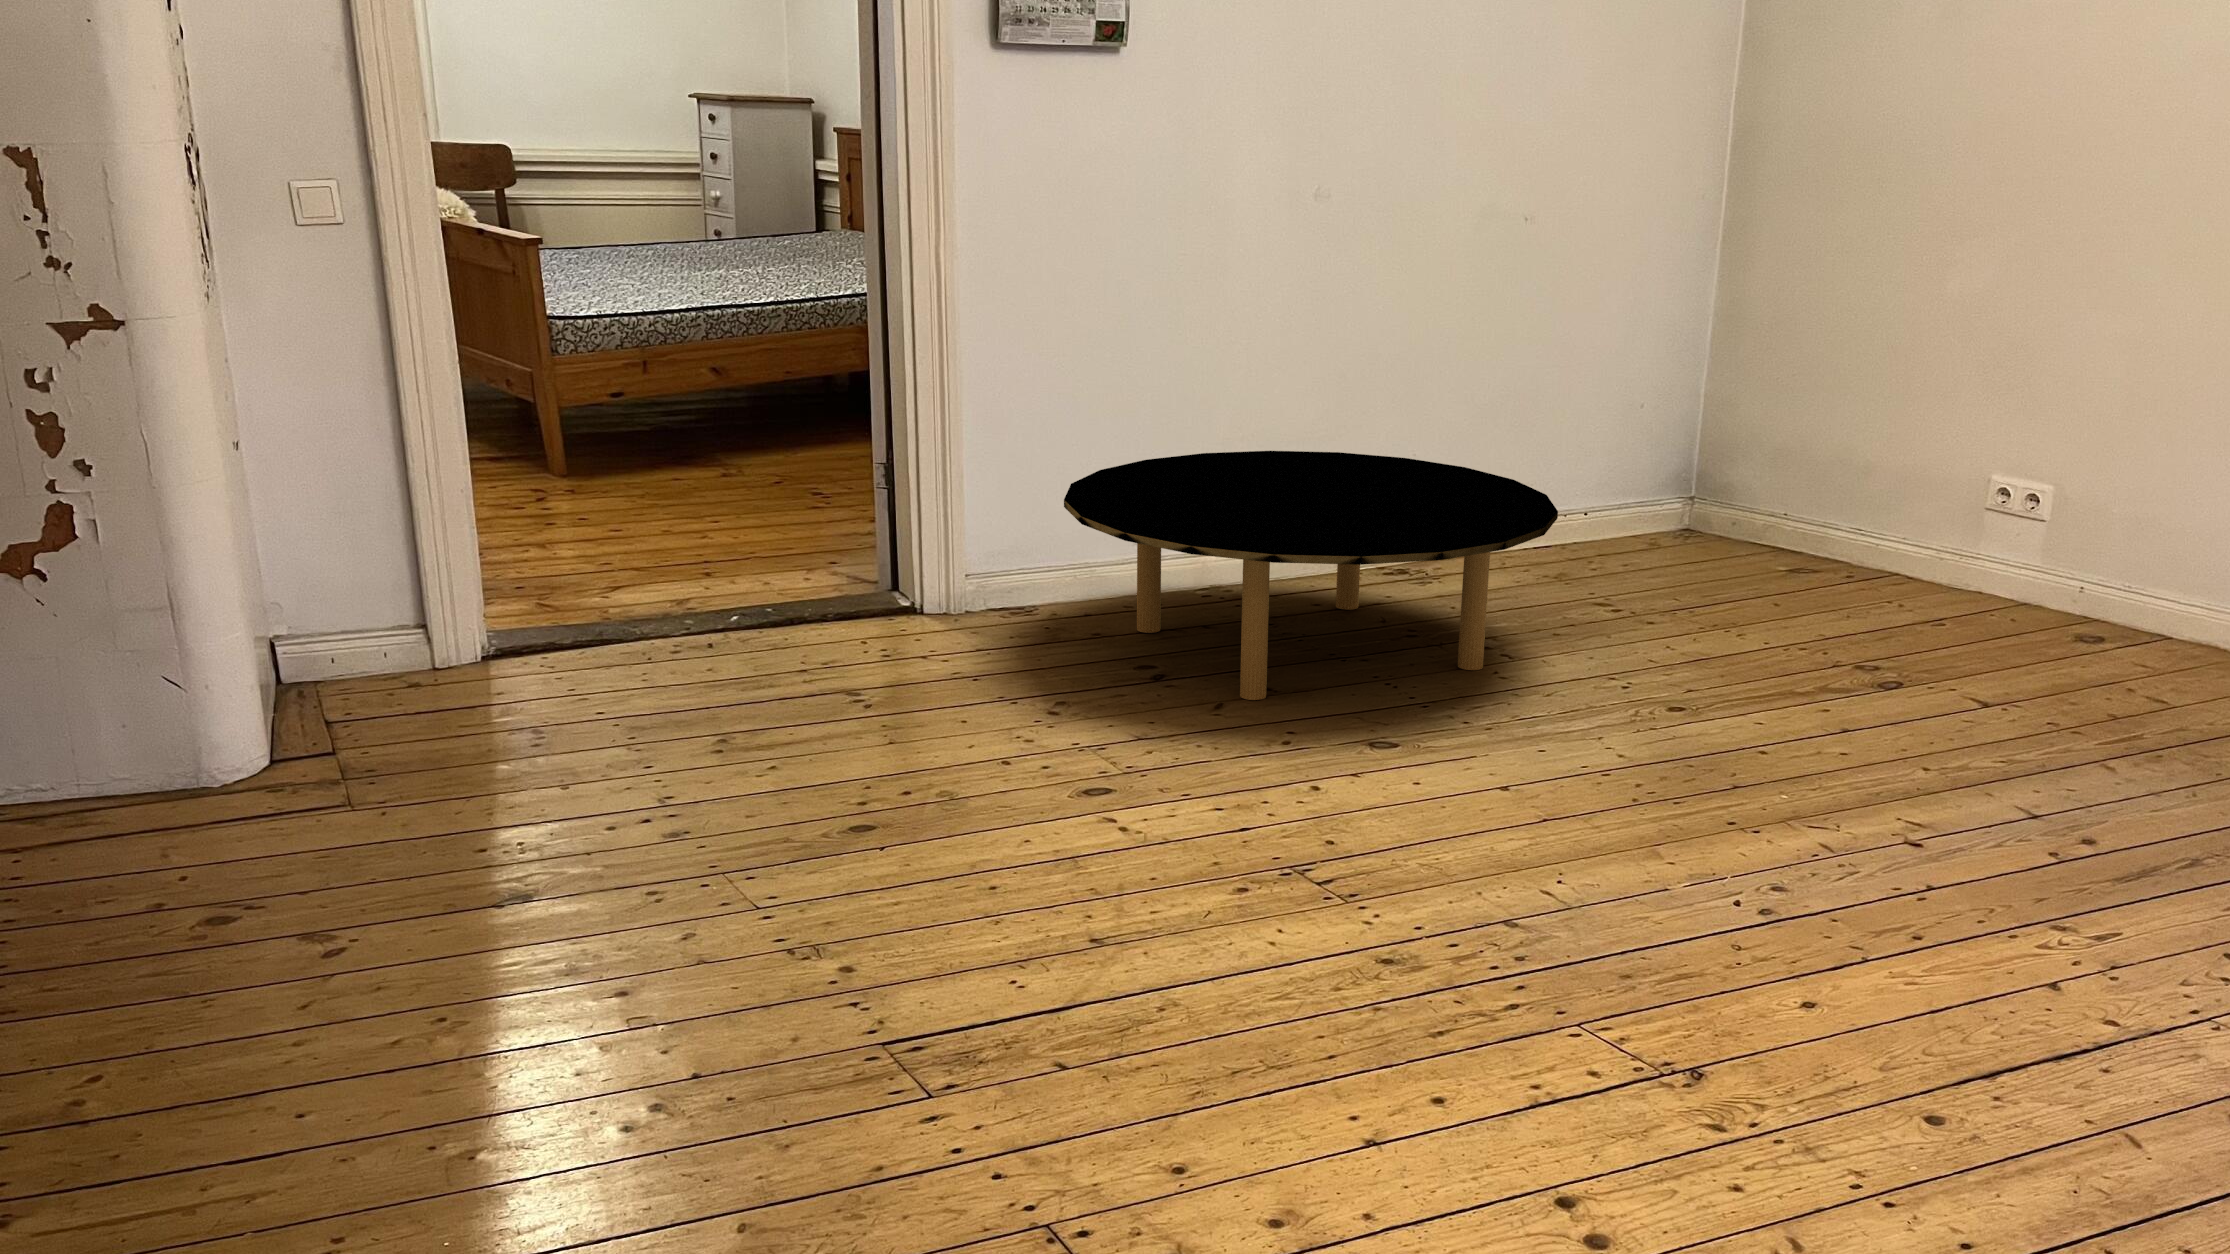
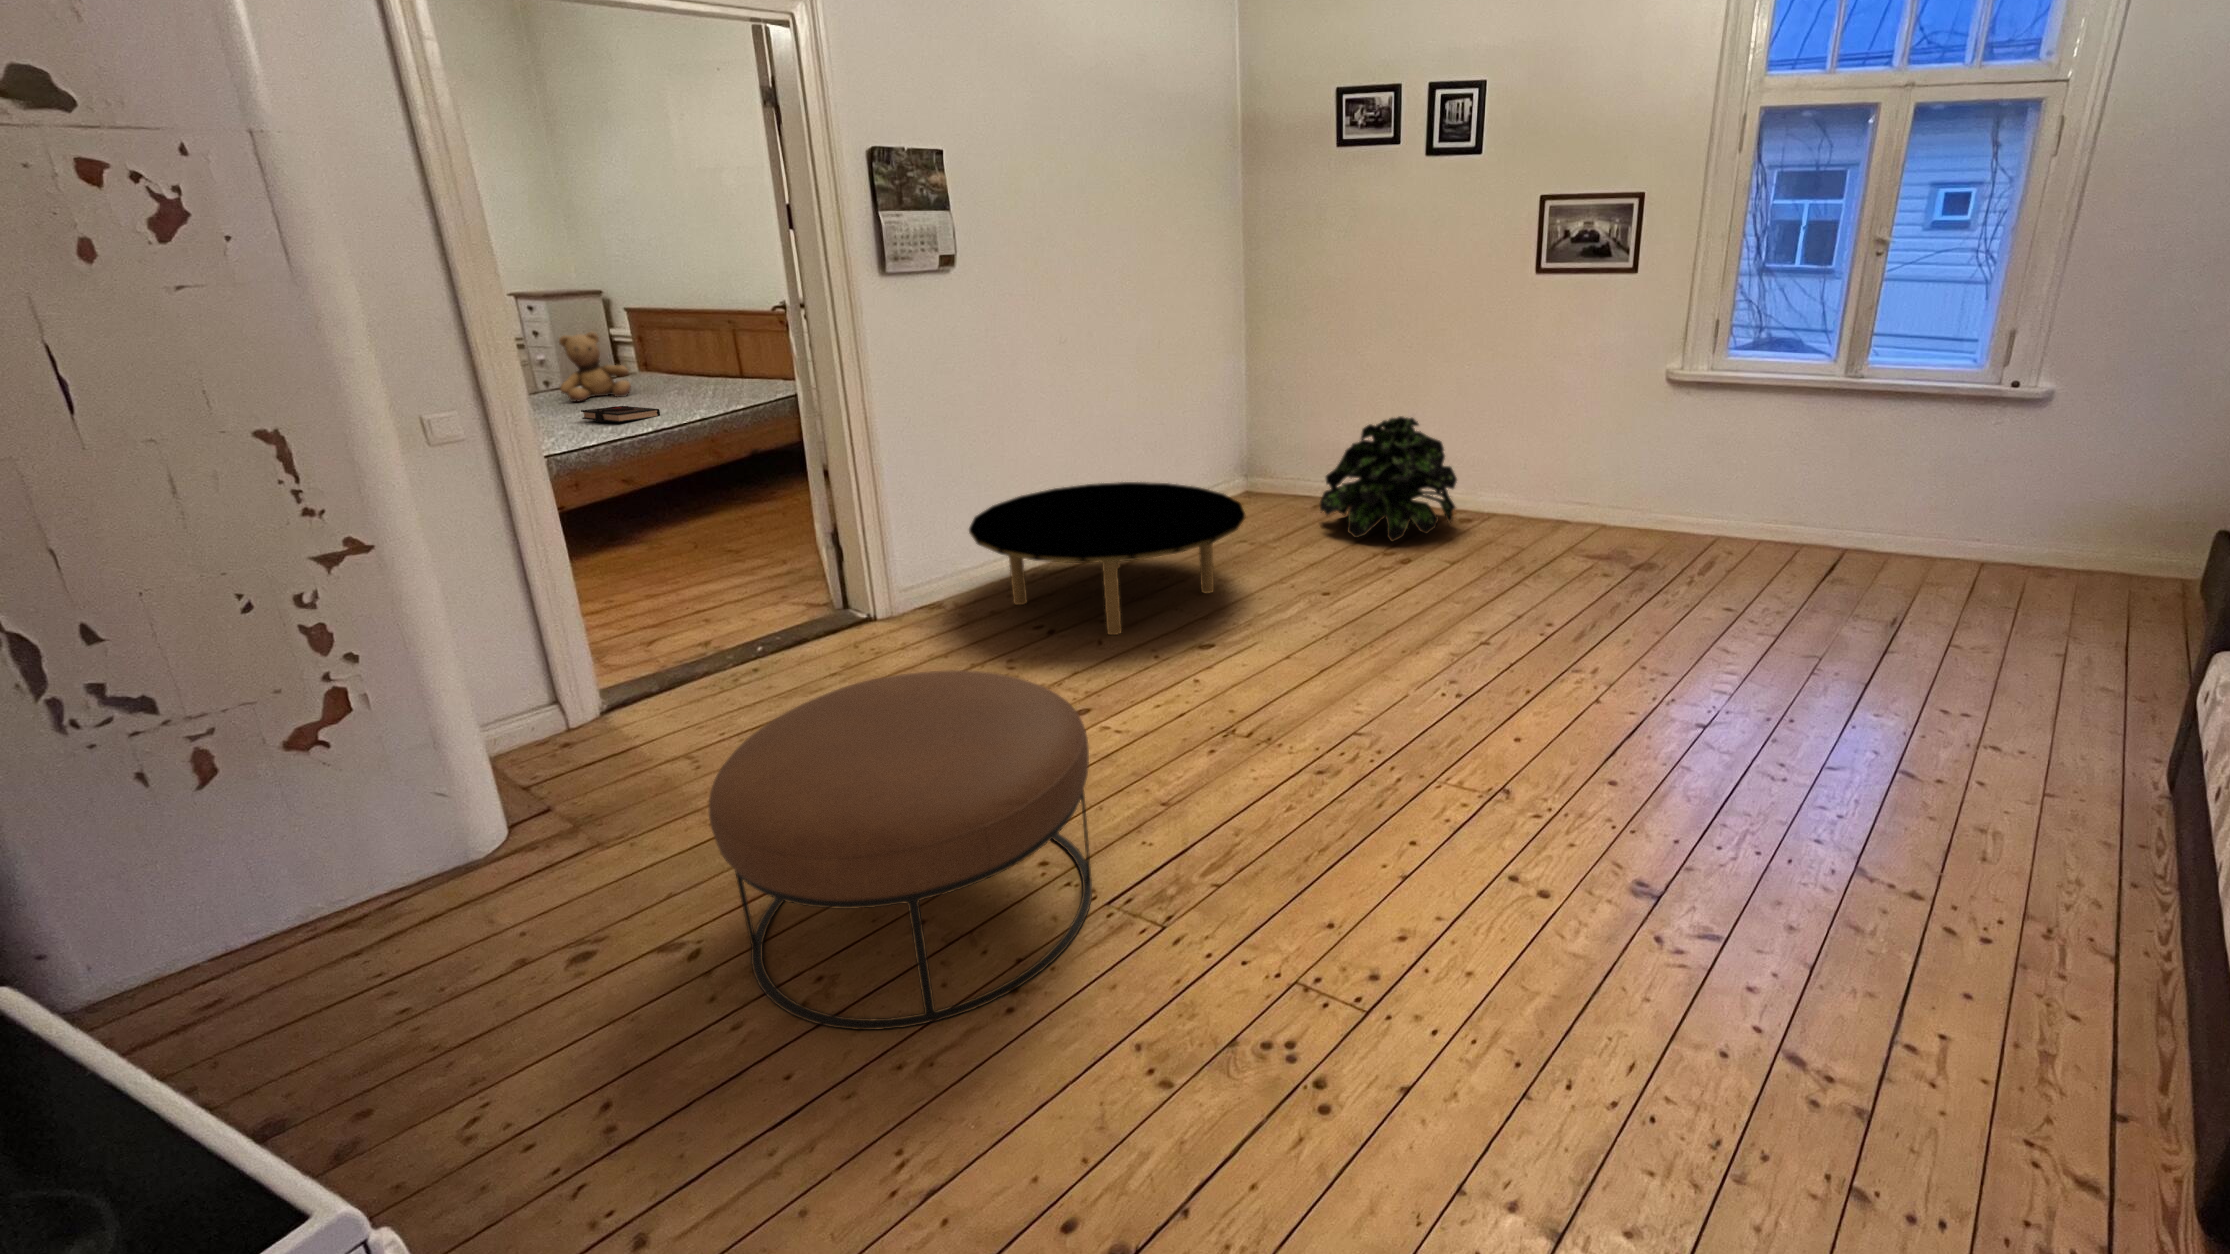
teddy bear: none [695,152,790,257] -> present [559,332,631,402]
book: none [686,262,787,283] -> present [581,406,660,422]
potted plant: none [1783,400,2079,648] -> present [1320,416,1457,542]
ottoman: none [307,622,905,1113] -> present [709,670,1092,1030]

